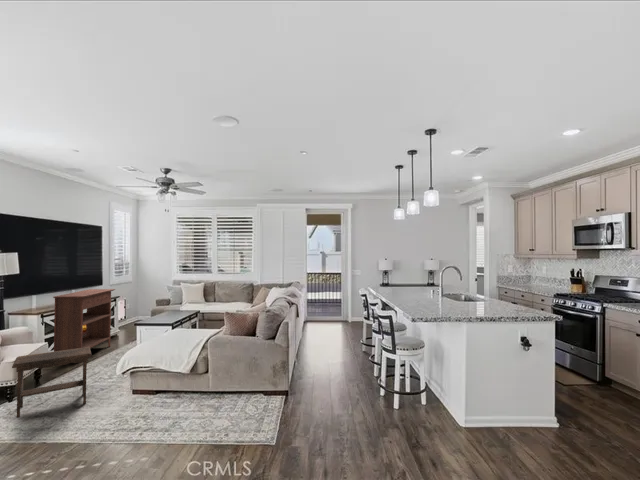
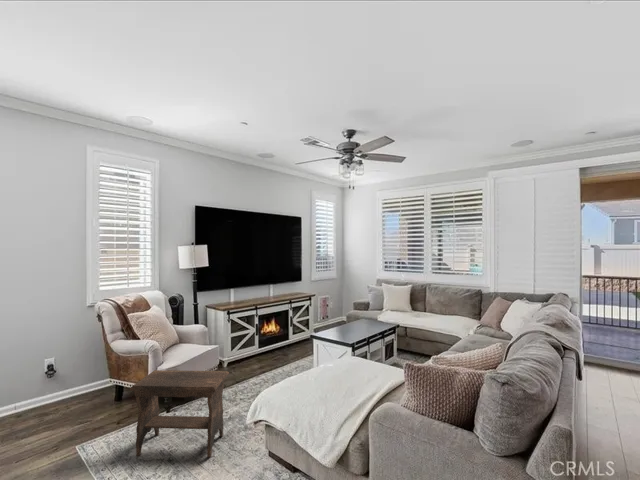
console table: present [53,289,115,351] -> none [235,285,303,372]

